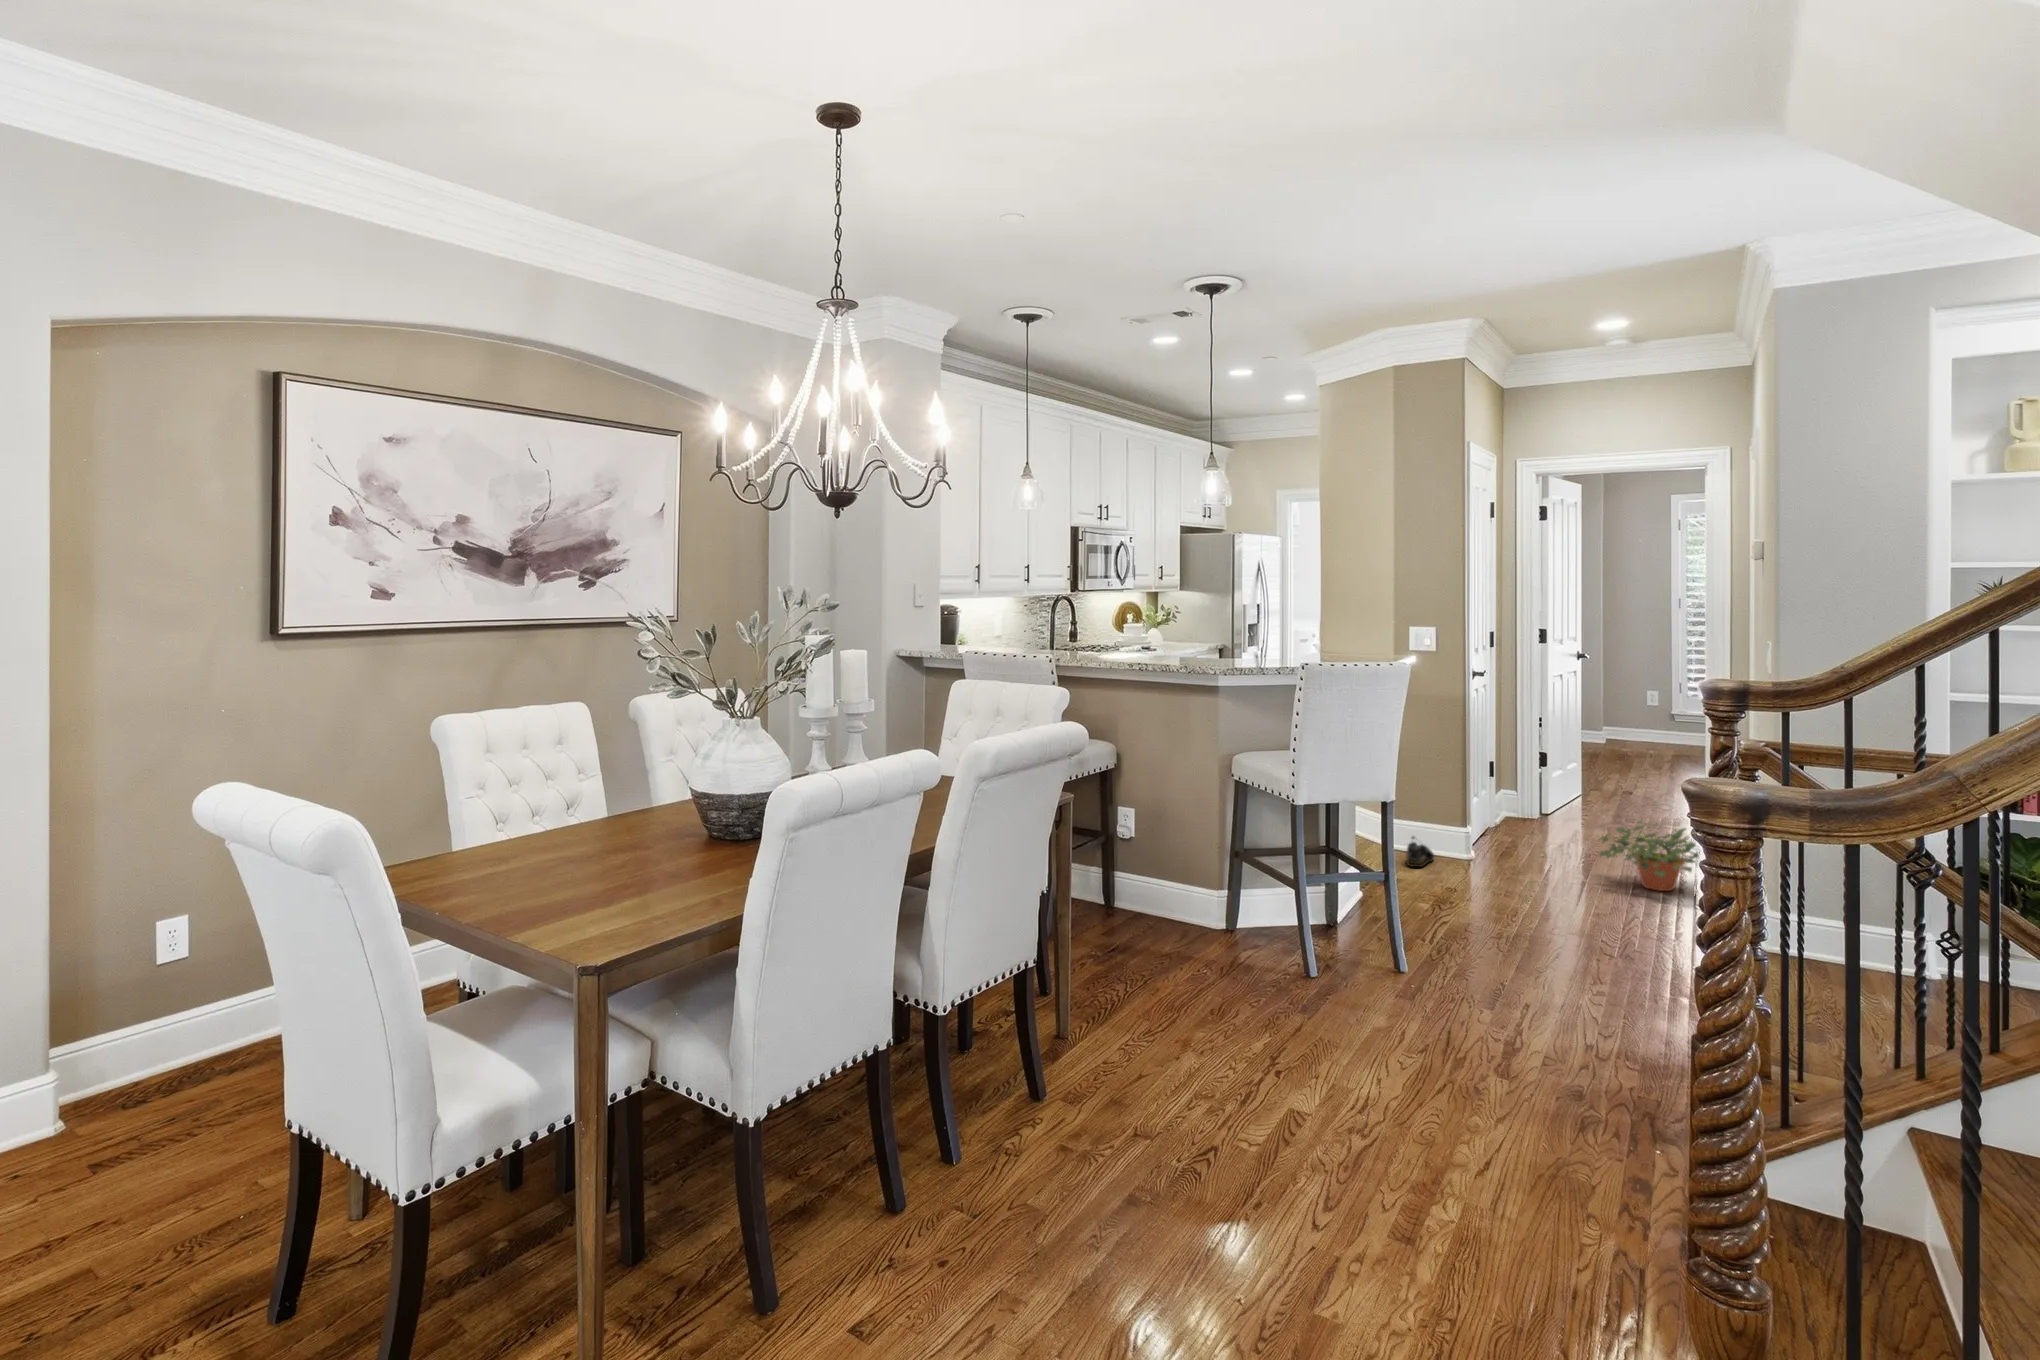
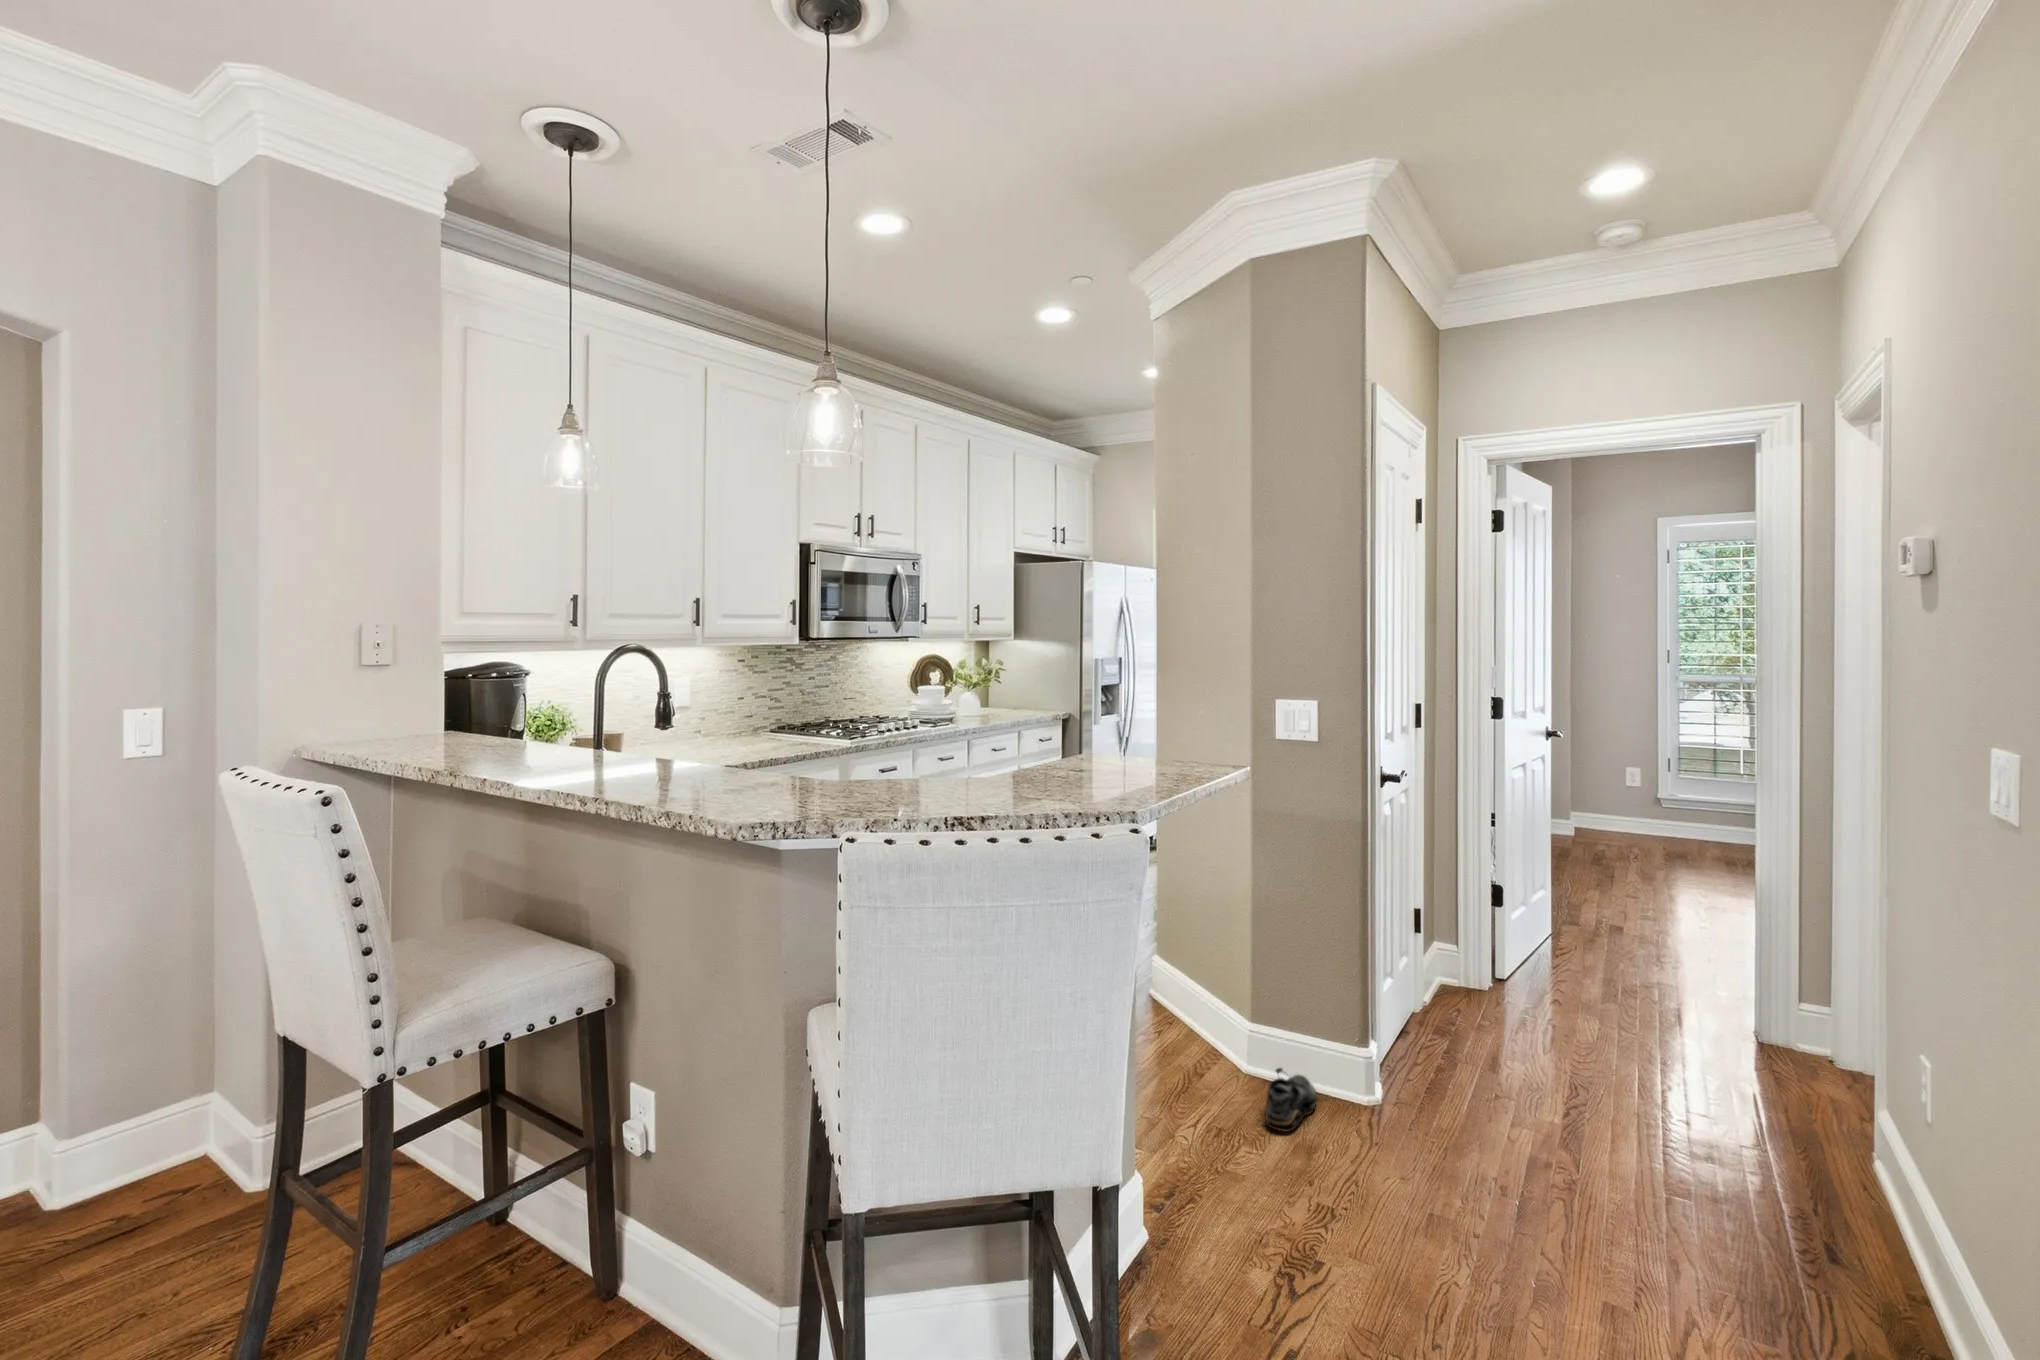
potted plant: present [1599,821,1701,891] -> none [1607,1066,1879,1223]

